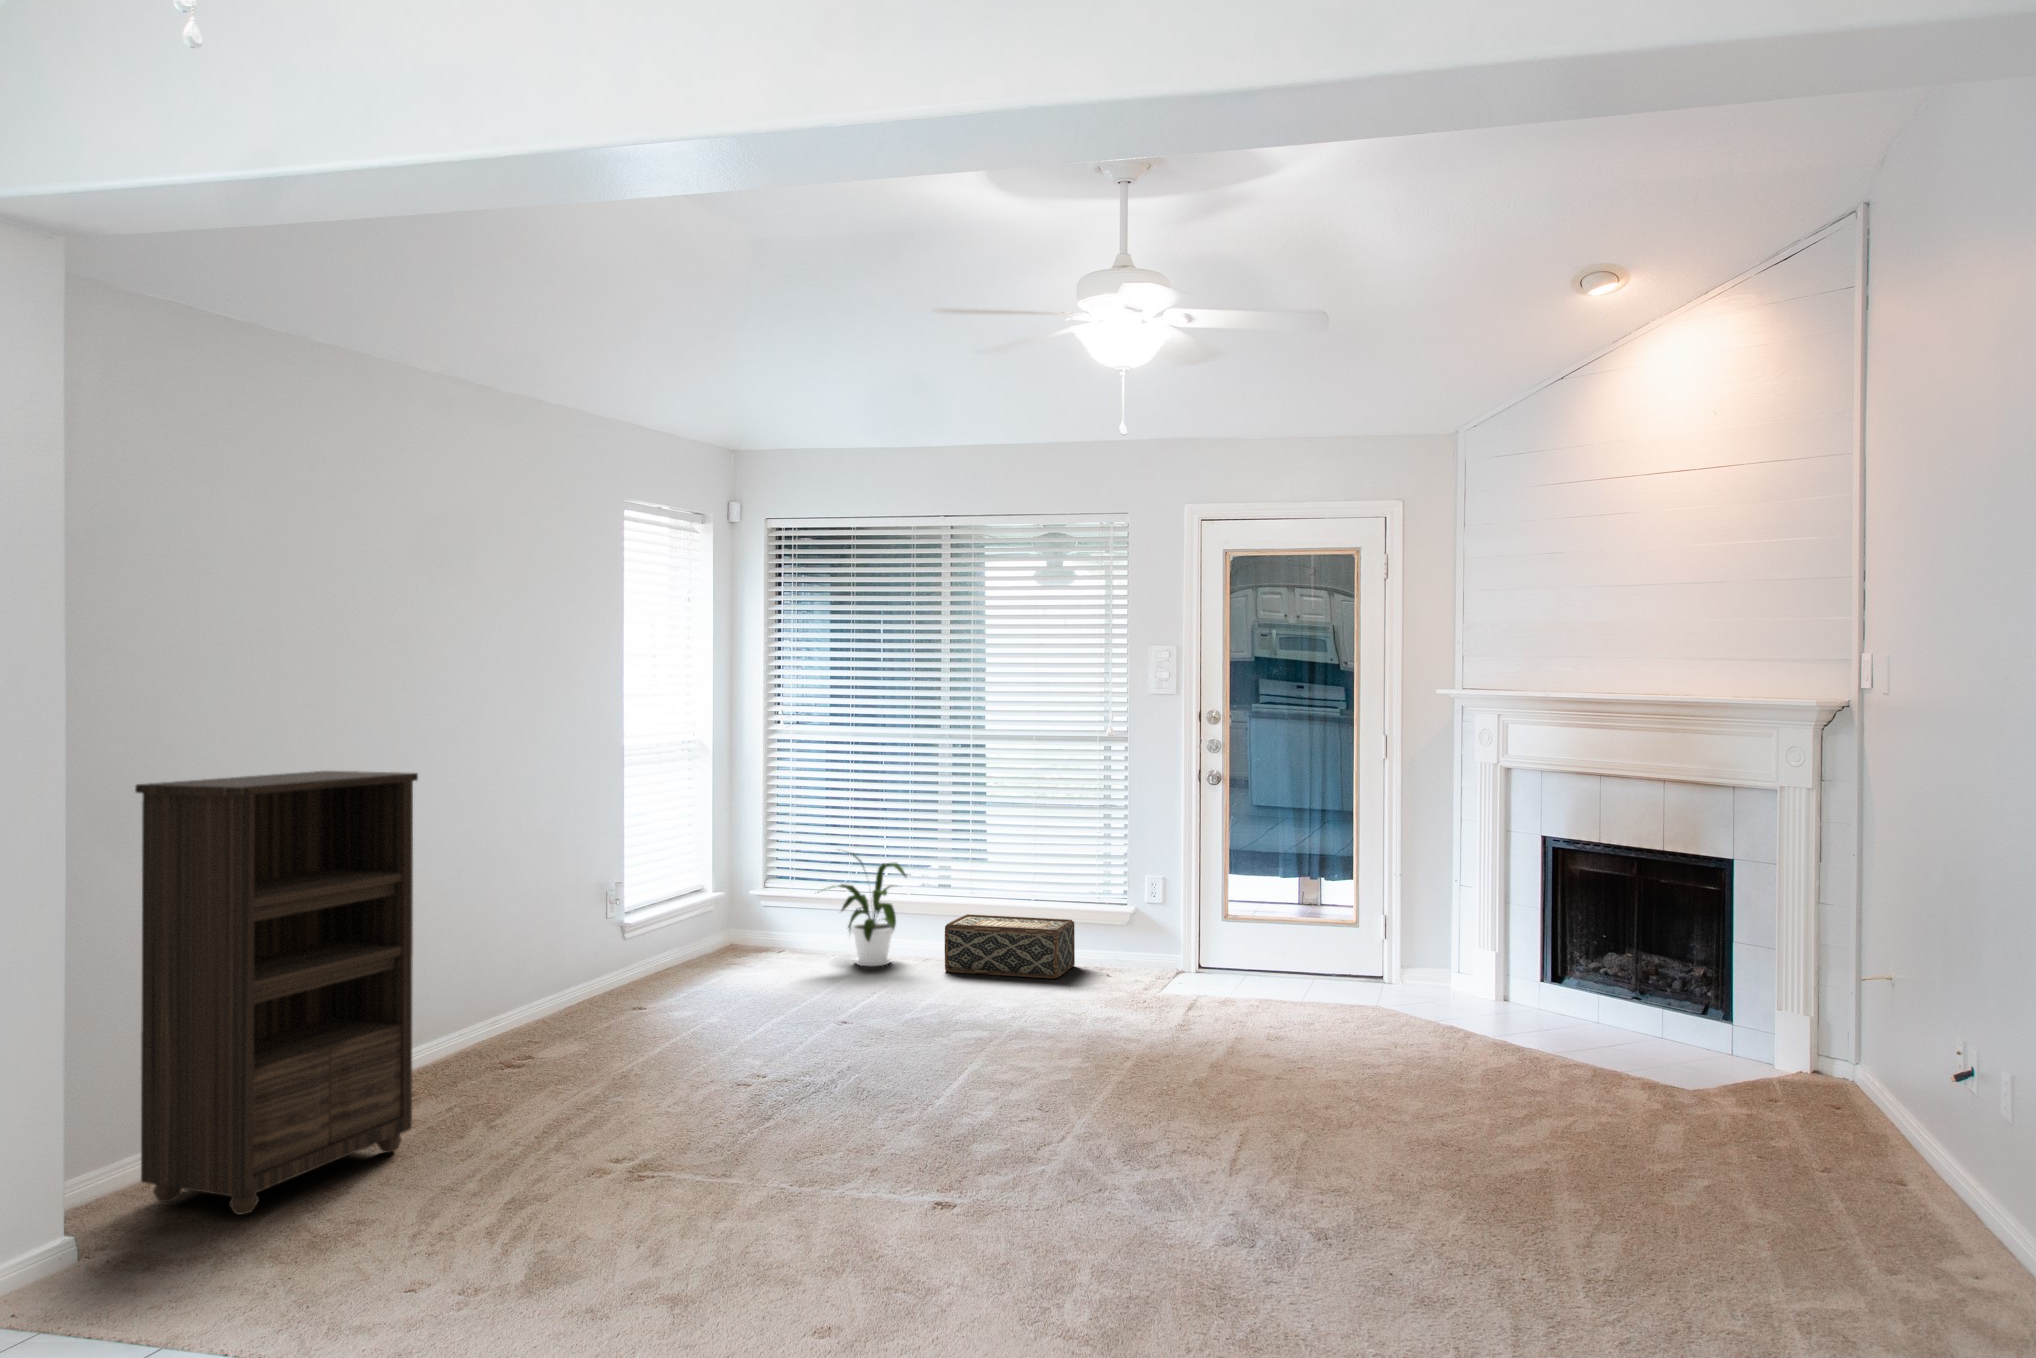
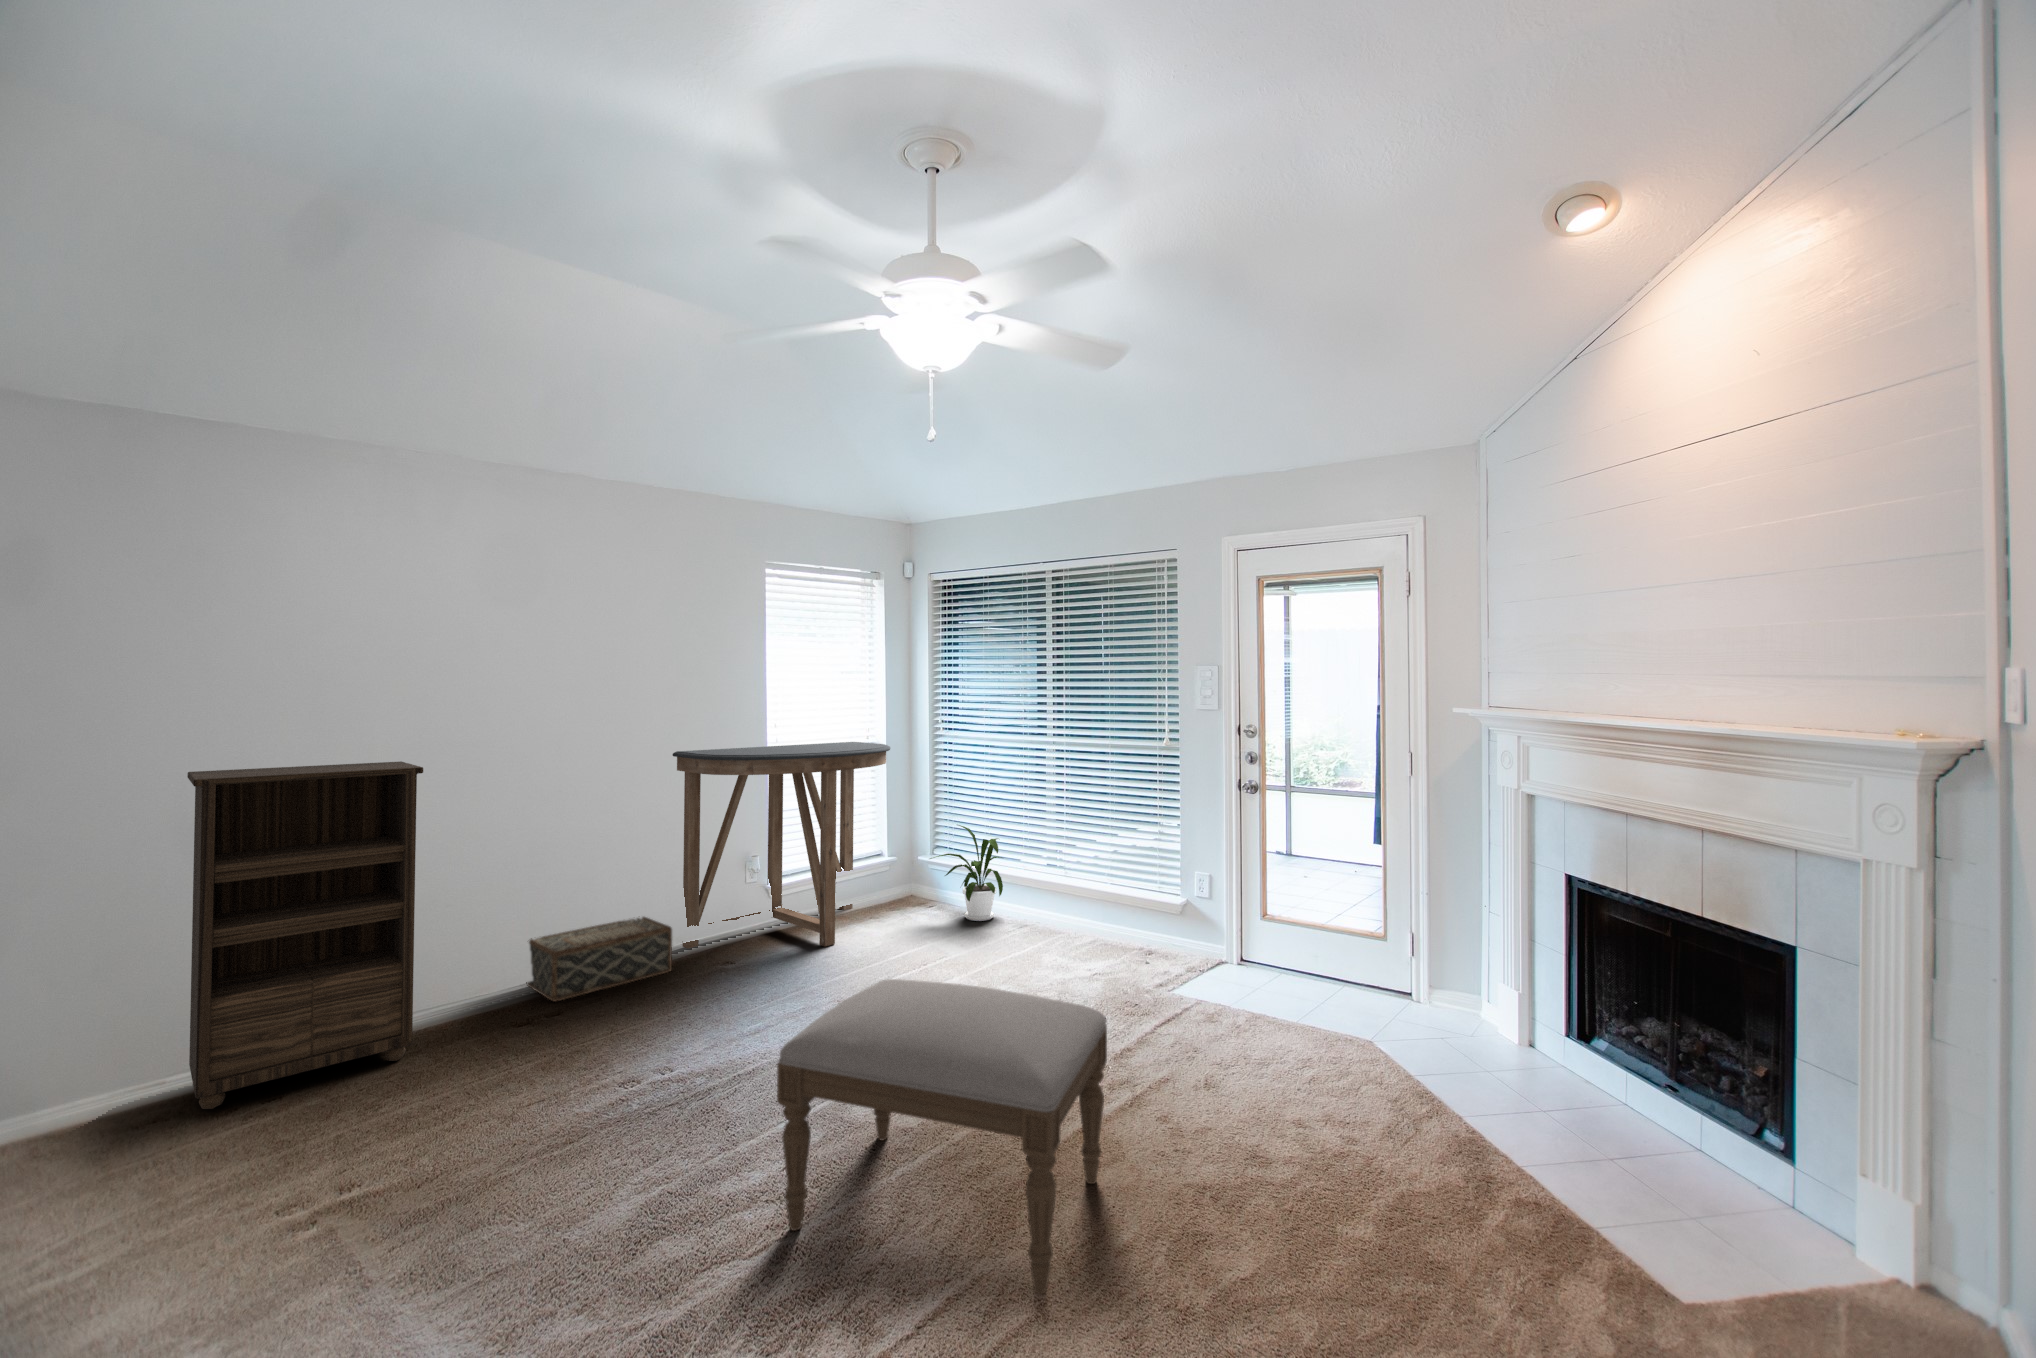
console table: none [530,748,773,1025] -> present [673,742,890,949]
woven basket: present [945,914,1075,978] -> present [527,917,672,1001]
ottoman: none [1048,953,1334,1174] -> present [777,979,1107,1294]

